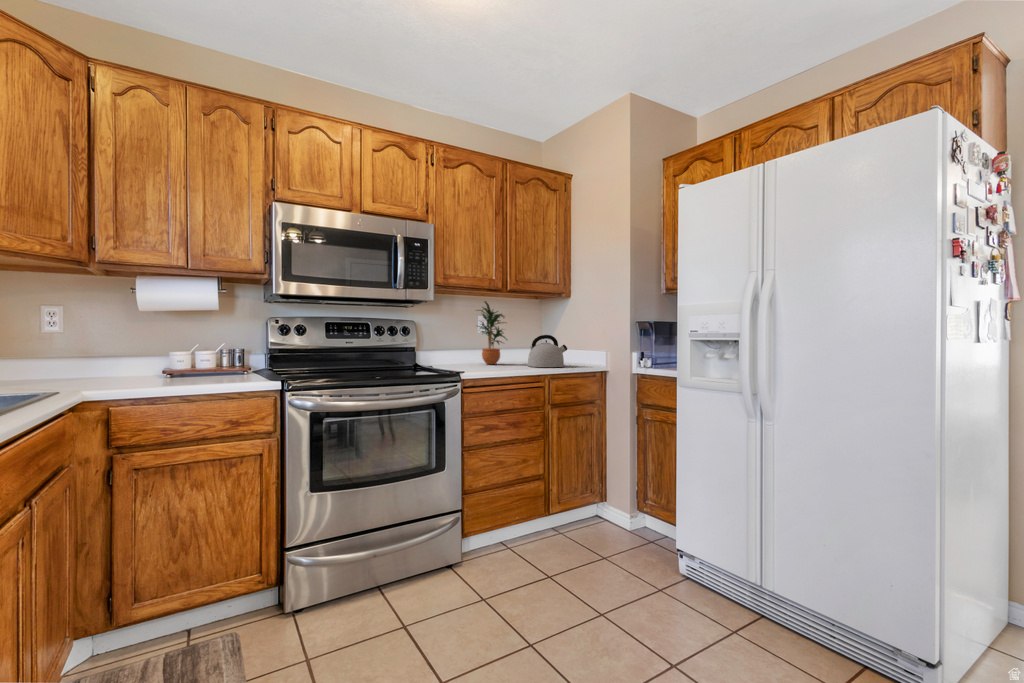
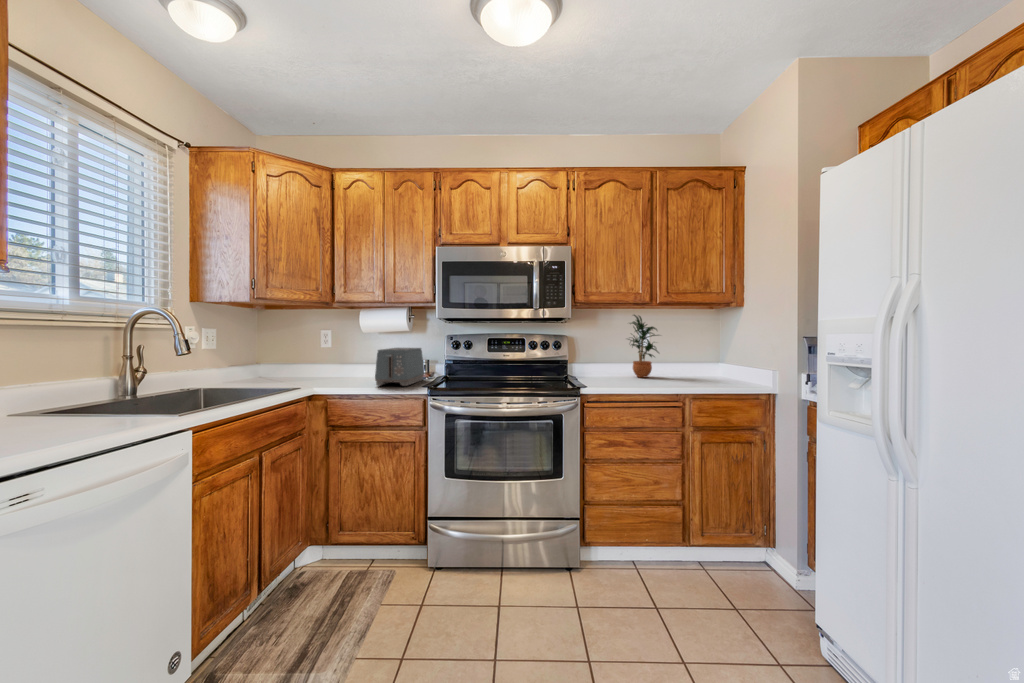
toaster: none [189,332,246,382] -> present [375,348,424,386]
kettle: present [528,335,567,367] -> none [676,349,723,385]

